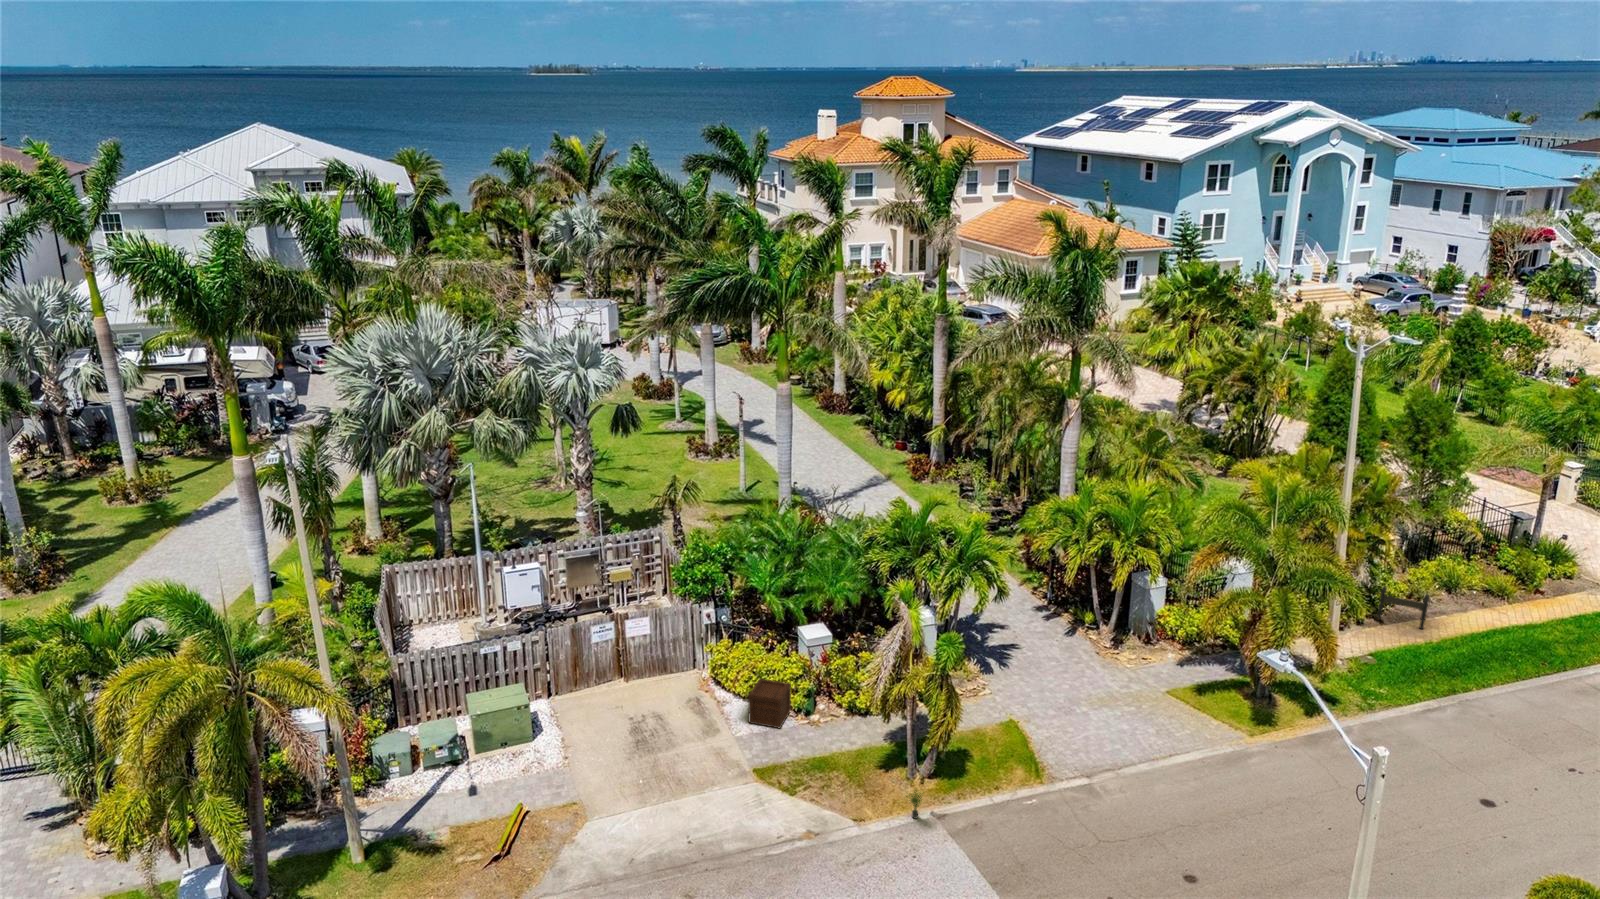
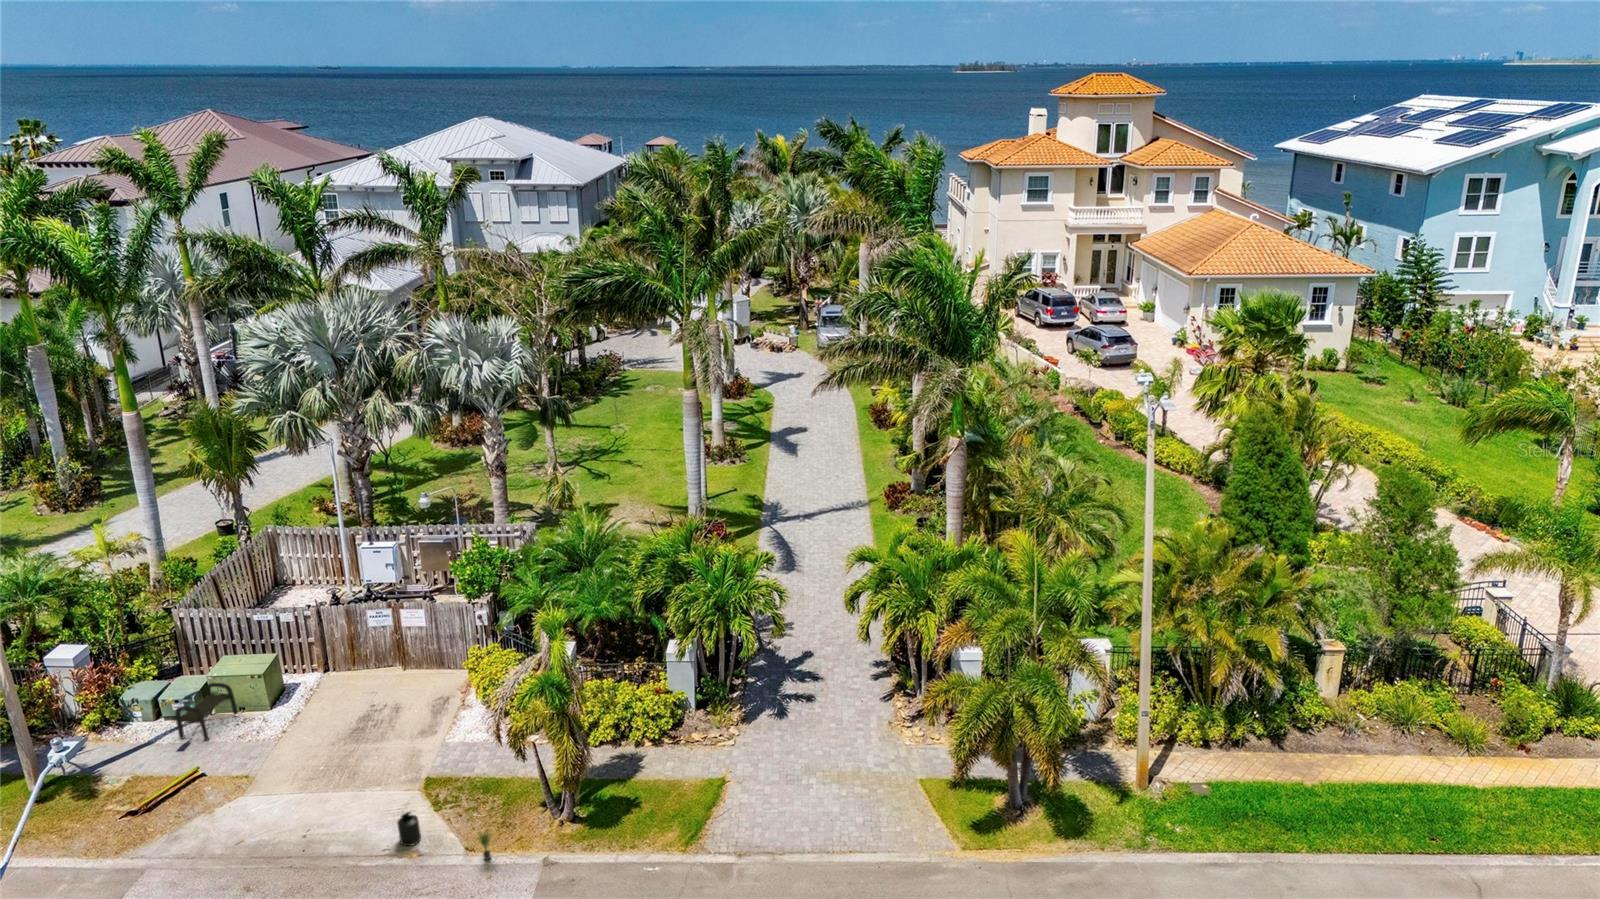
bench: present [1377,586,1429,629] -> present [175,683,238,741]
wooden crate: present [748,679,791,728] -> none [449,687,502,741]
trash can: none [818,790,837,824] -> present [398,812,421,846]

